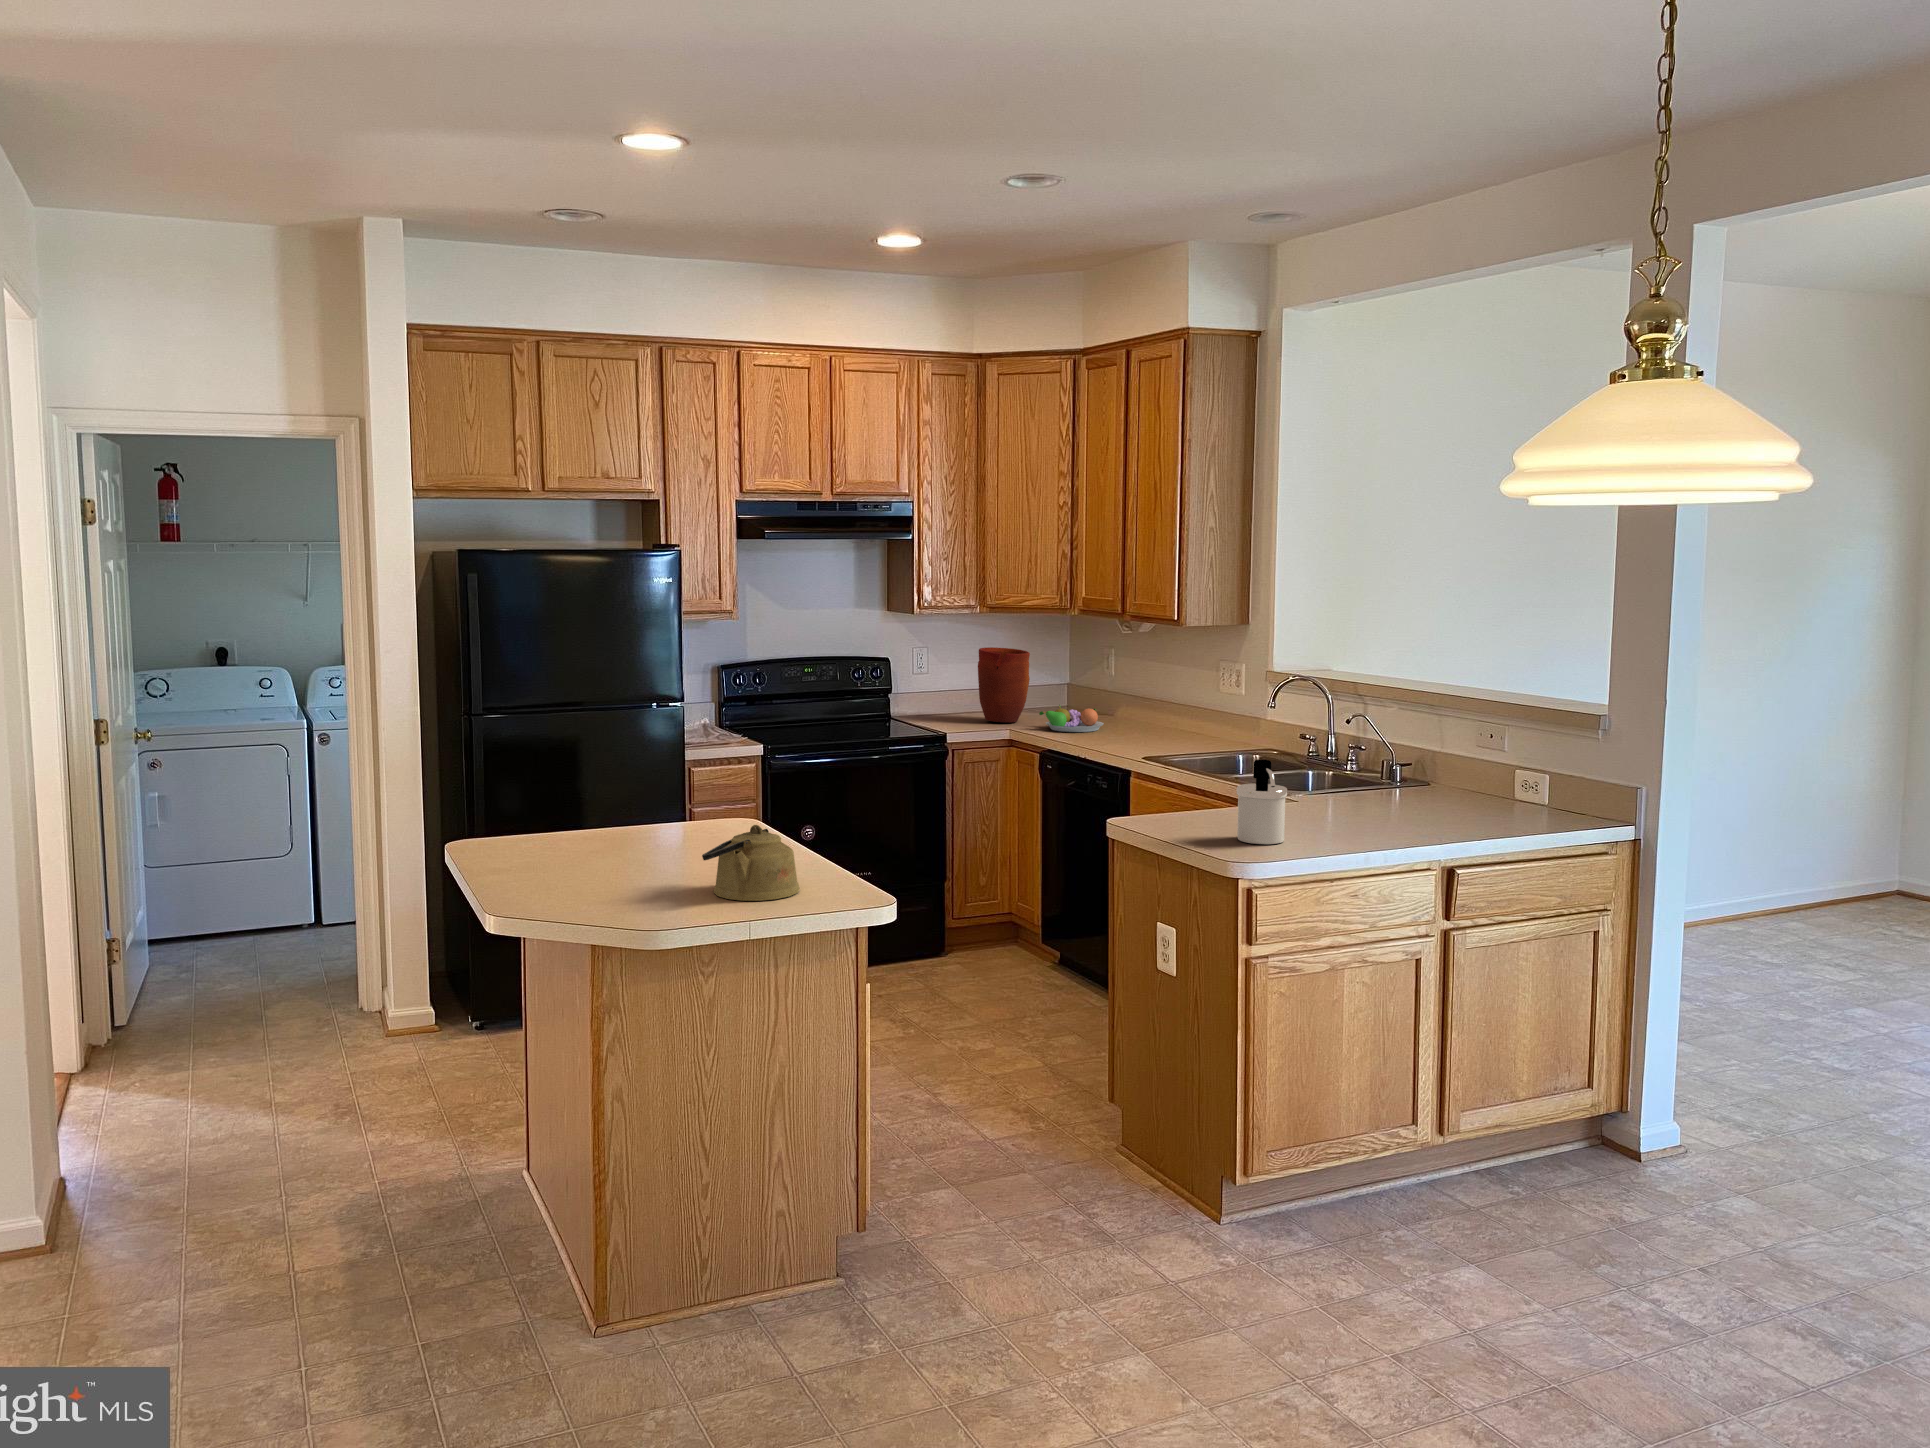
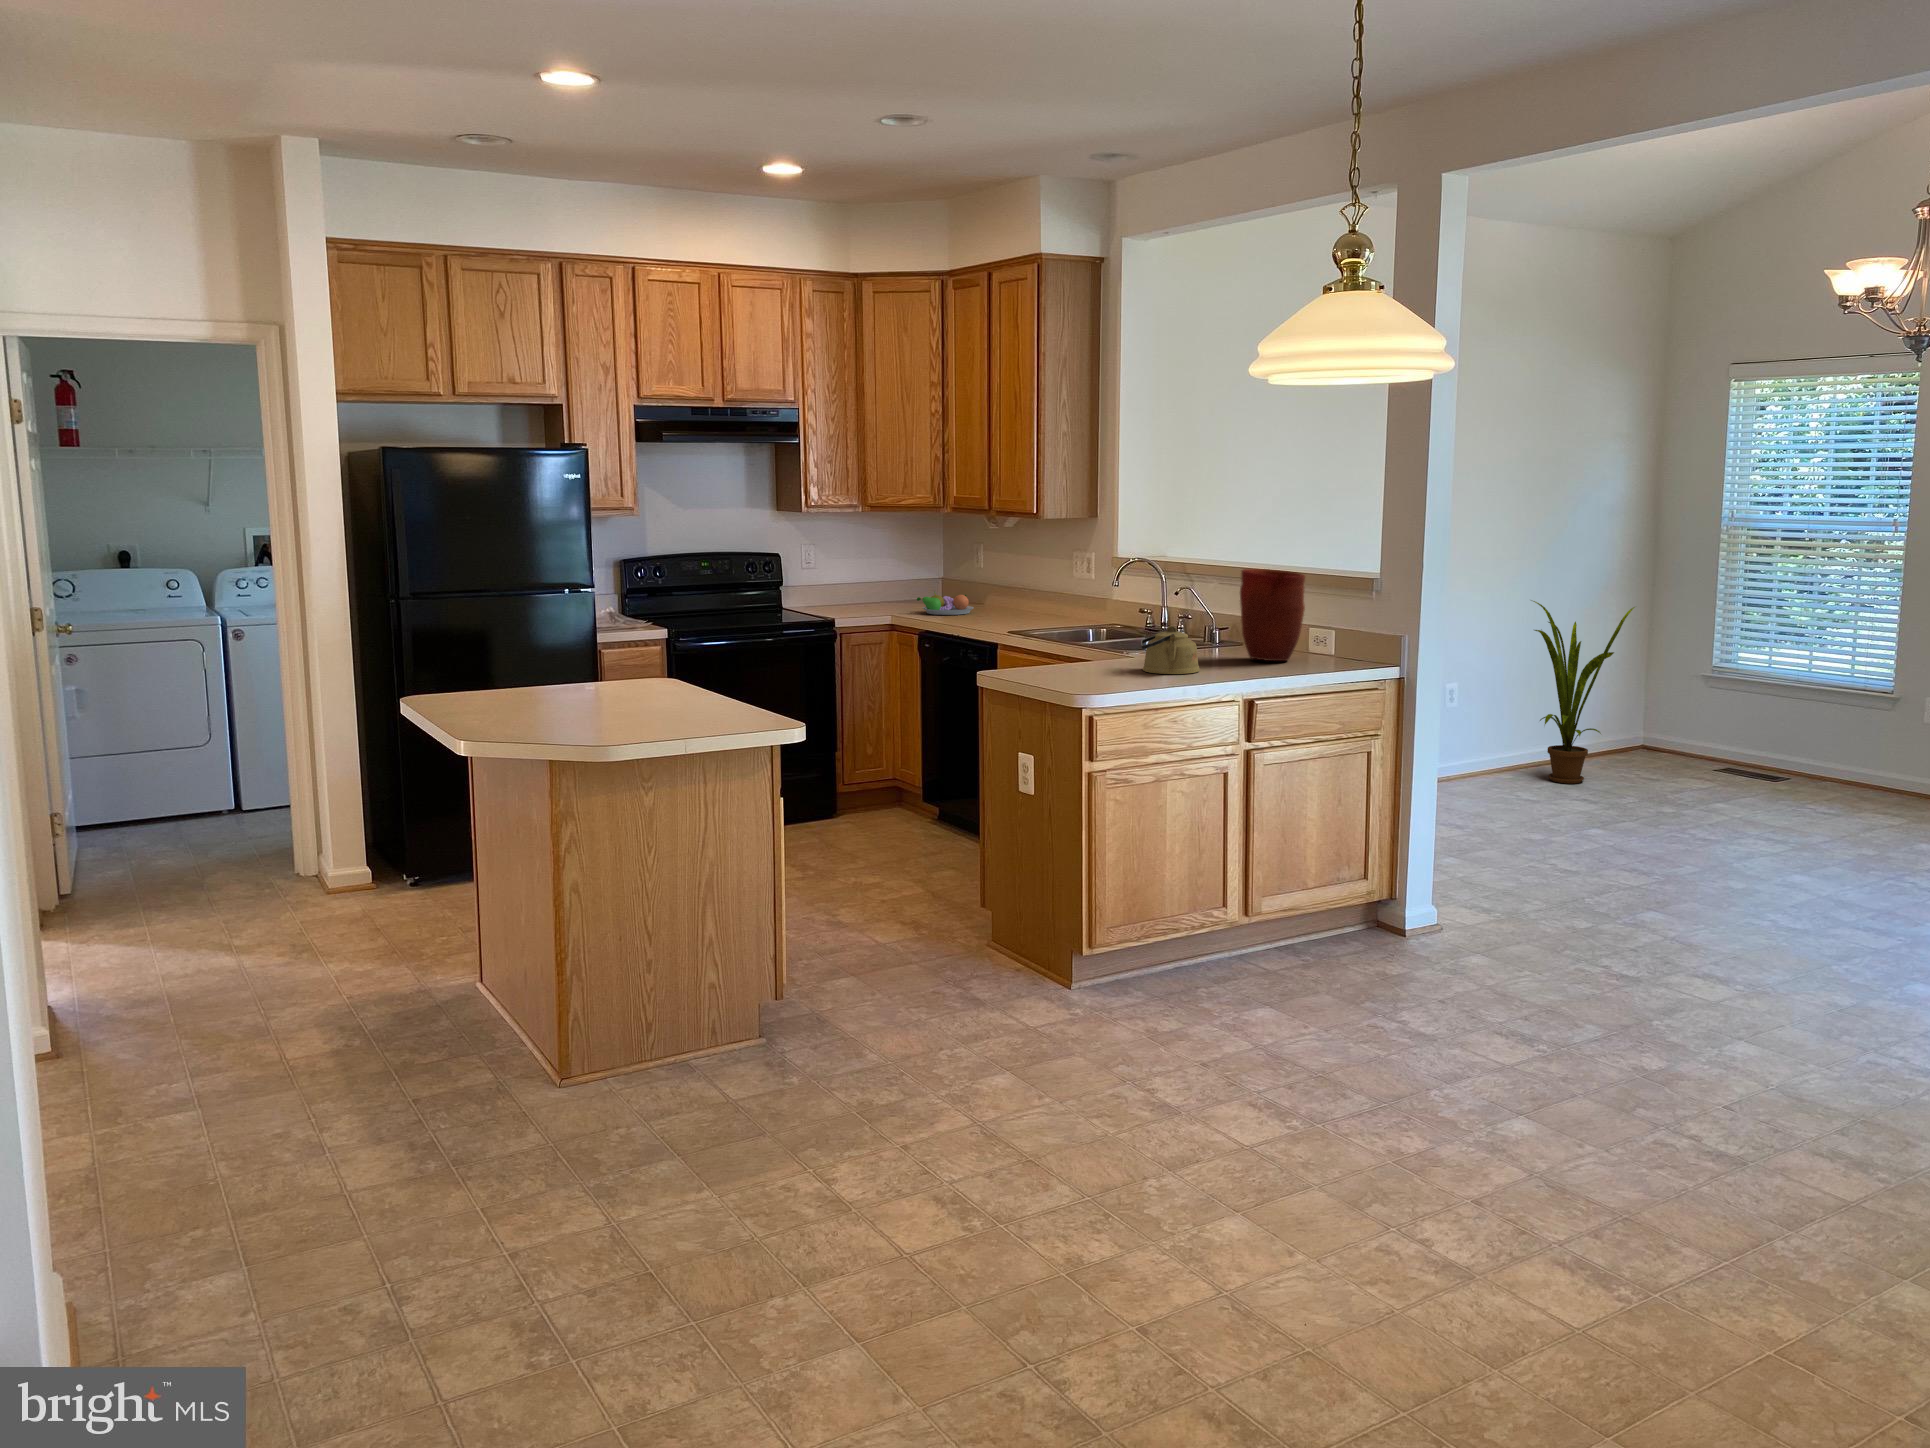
vase: present [978,647,1030,723] -> present [1240,569,1305,661]
house plant: none [1764,721,1907,945] -> present [1533,601,1635,784]
soap dispenser: present [1237,760,1287,844] -> none [1079,615,1120,683]
kettle: present [702,825,800,901] -> present [1141,626,1200,674]

